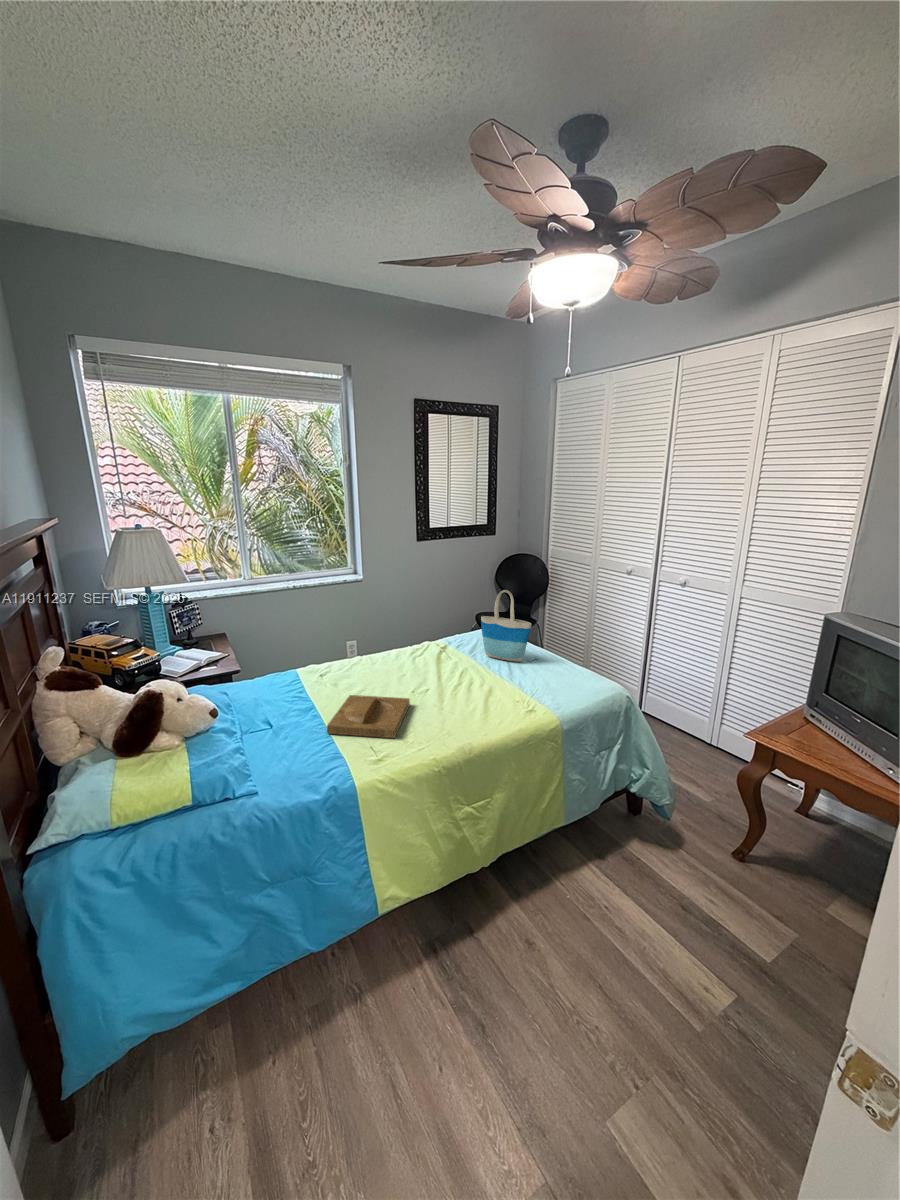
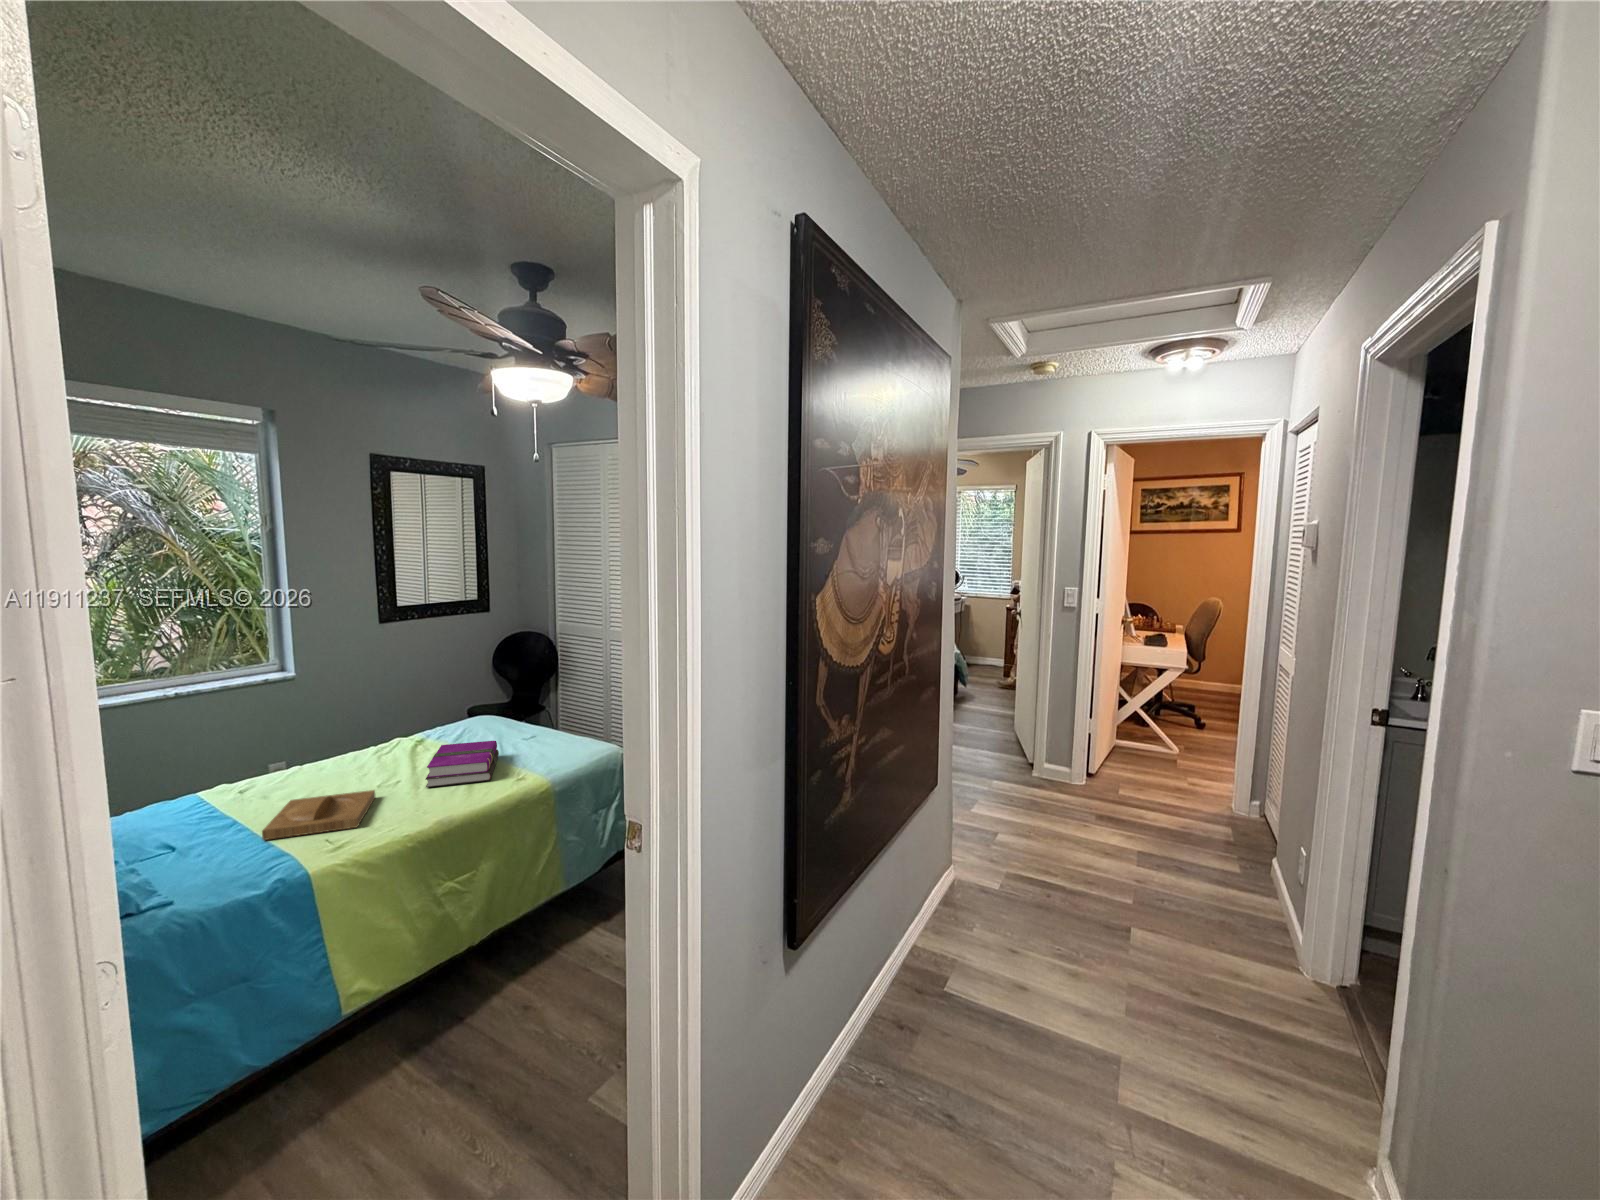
tote bag: present [481,590,531,662] -> none [466,665,524,741]
hardback book: none [449,660,508,707] -> present [425,741,499,787]

